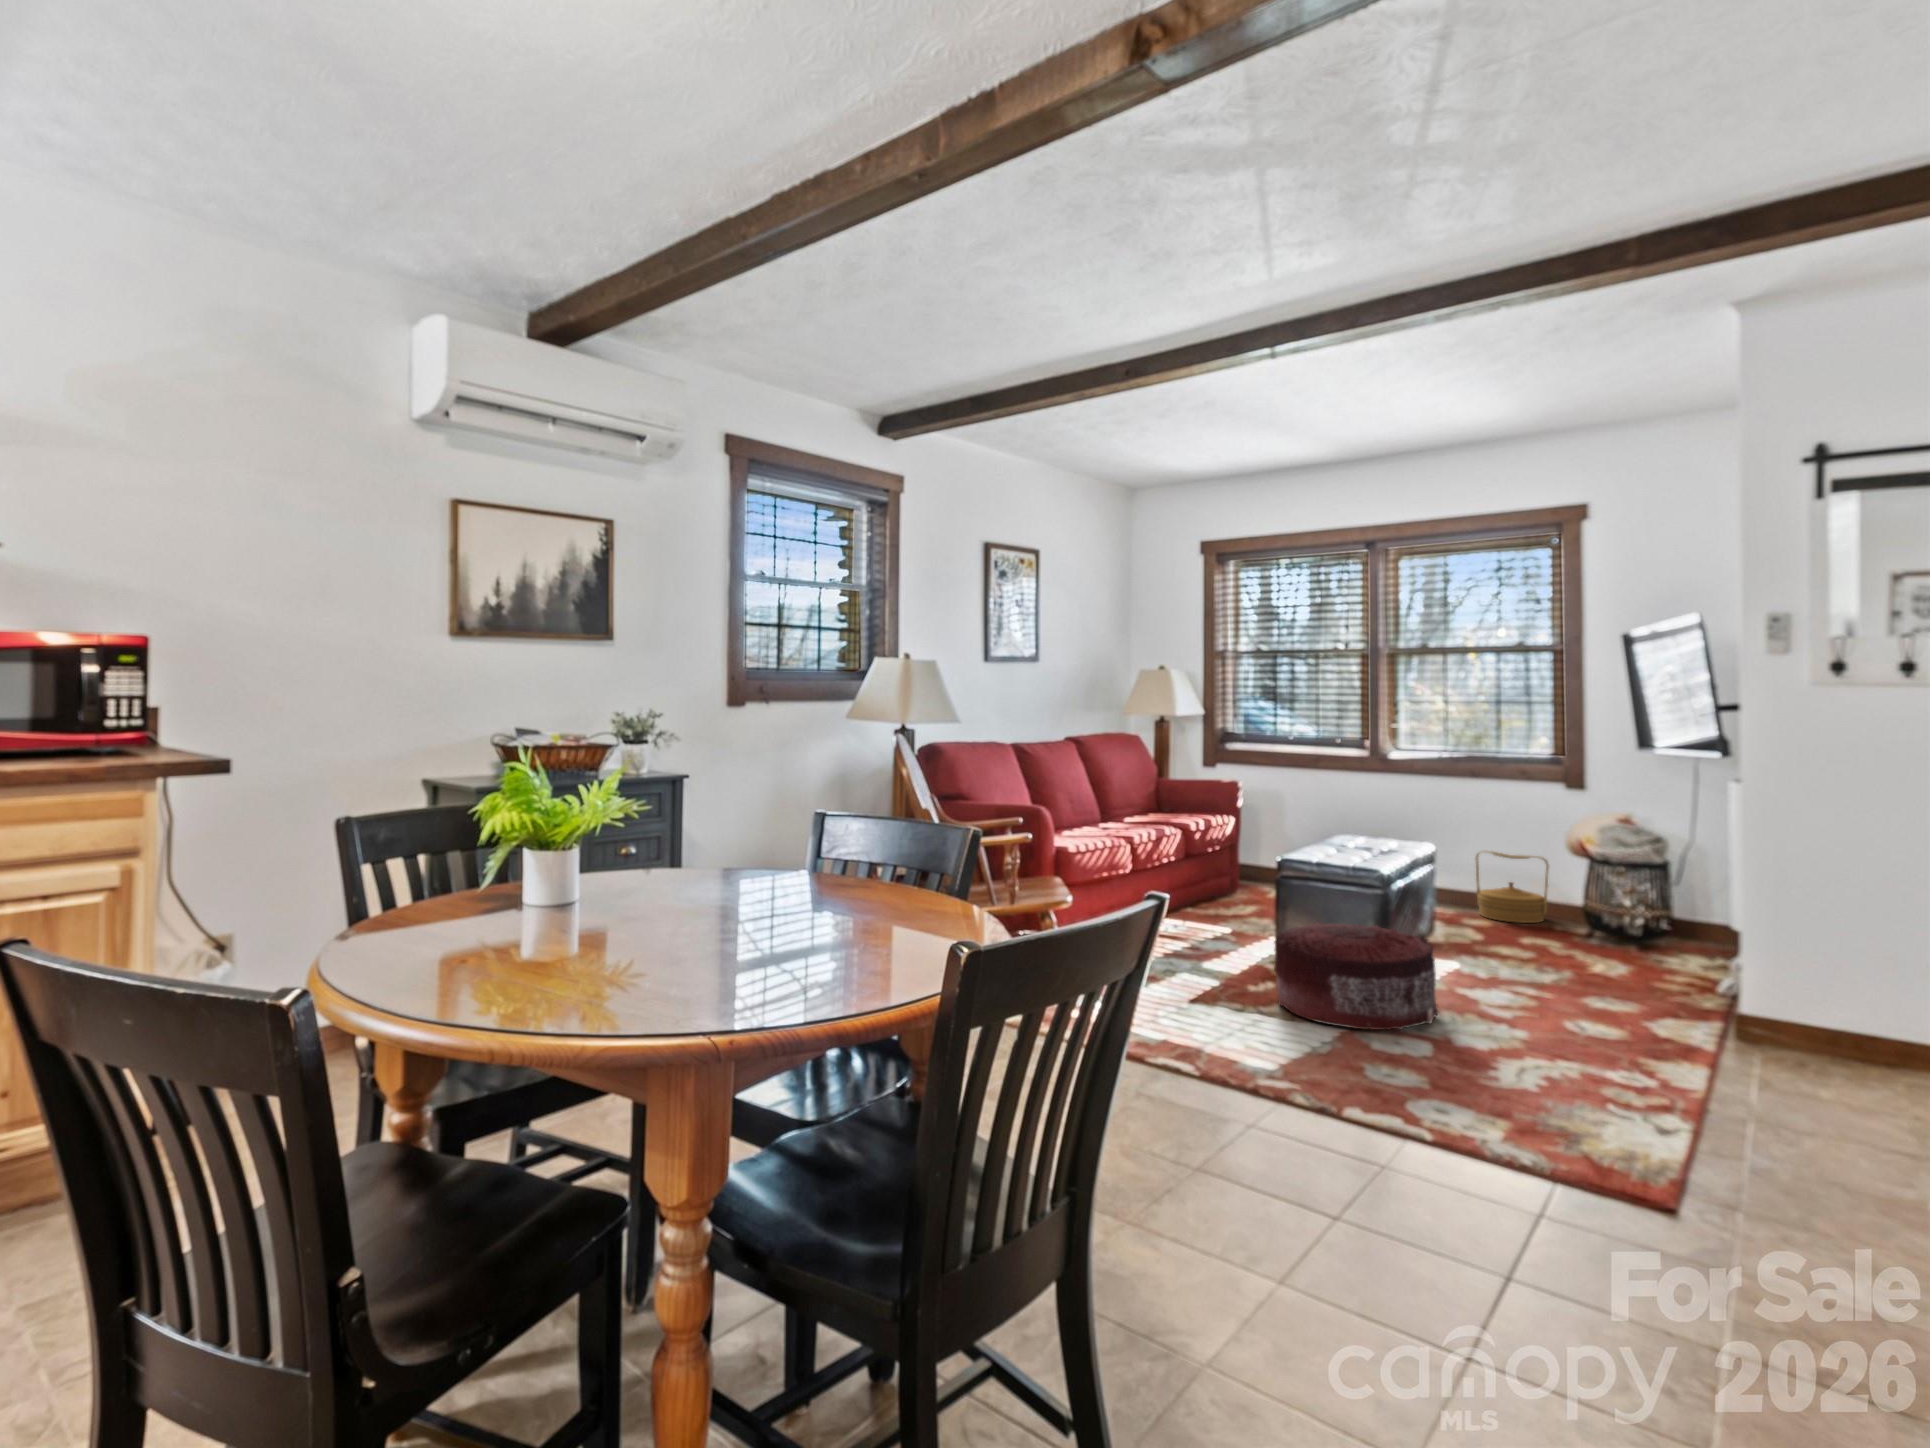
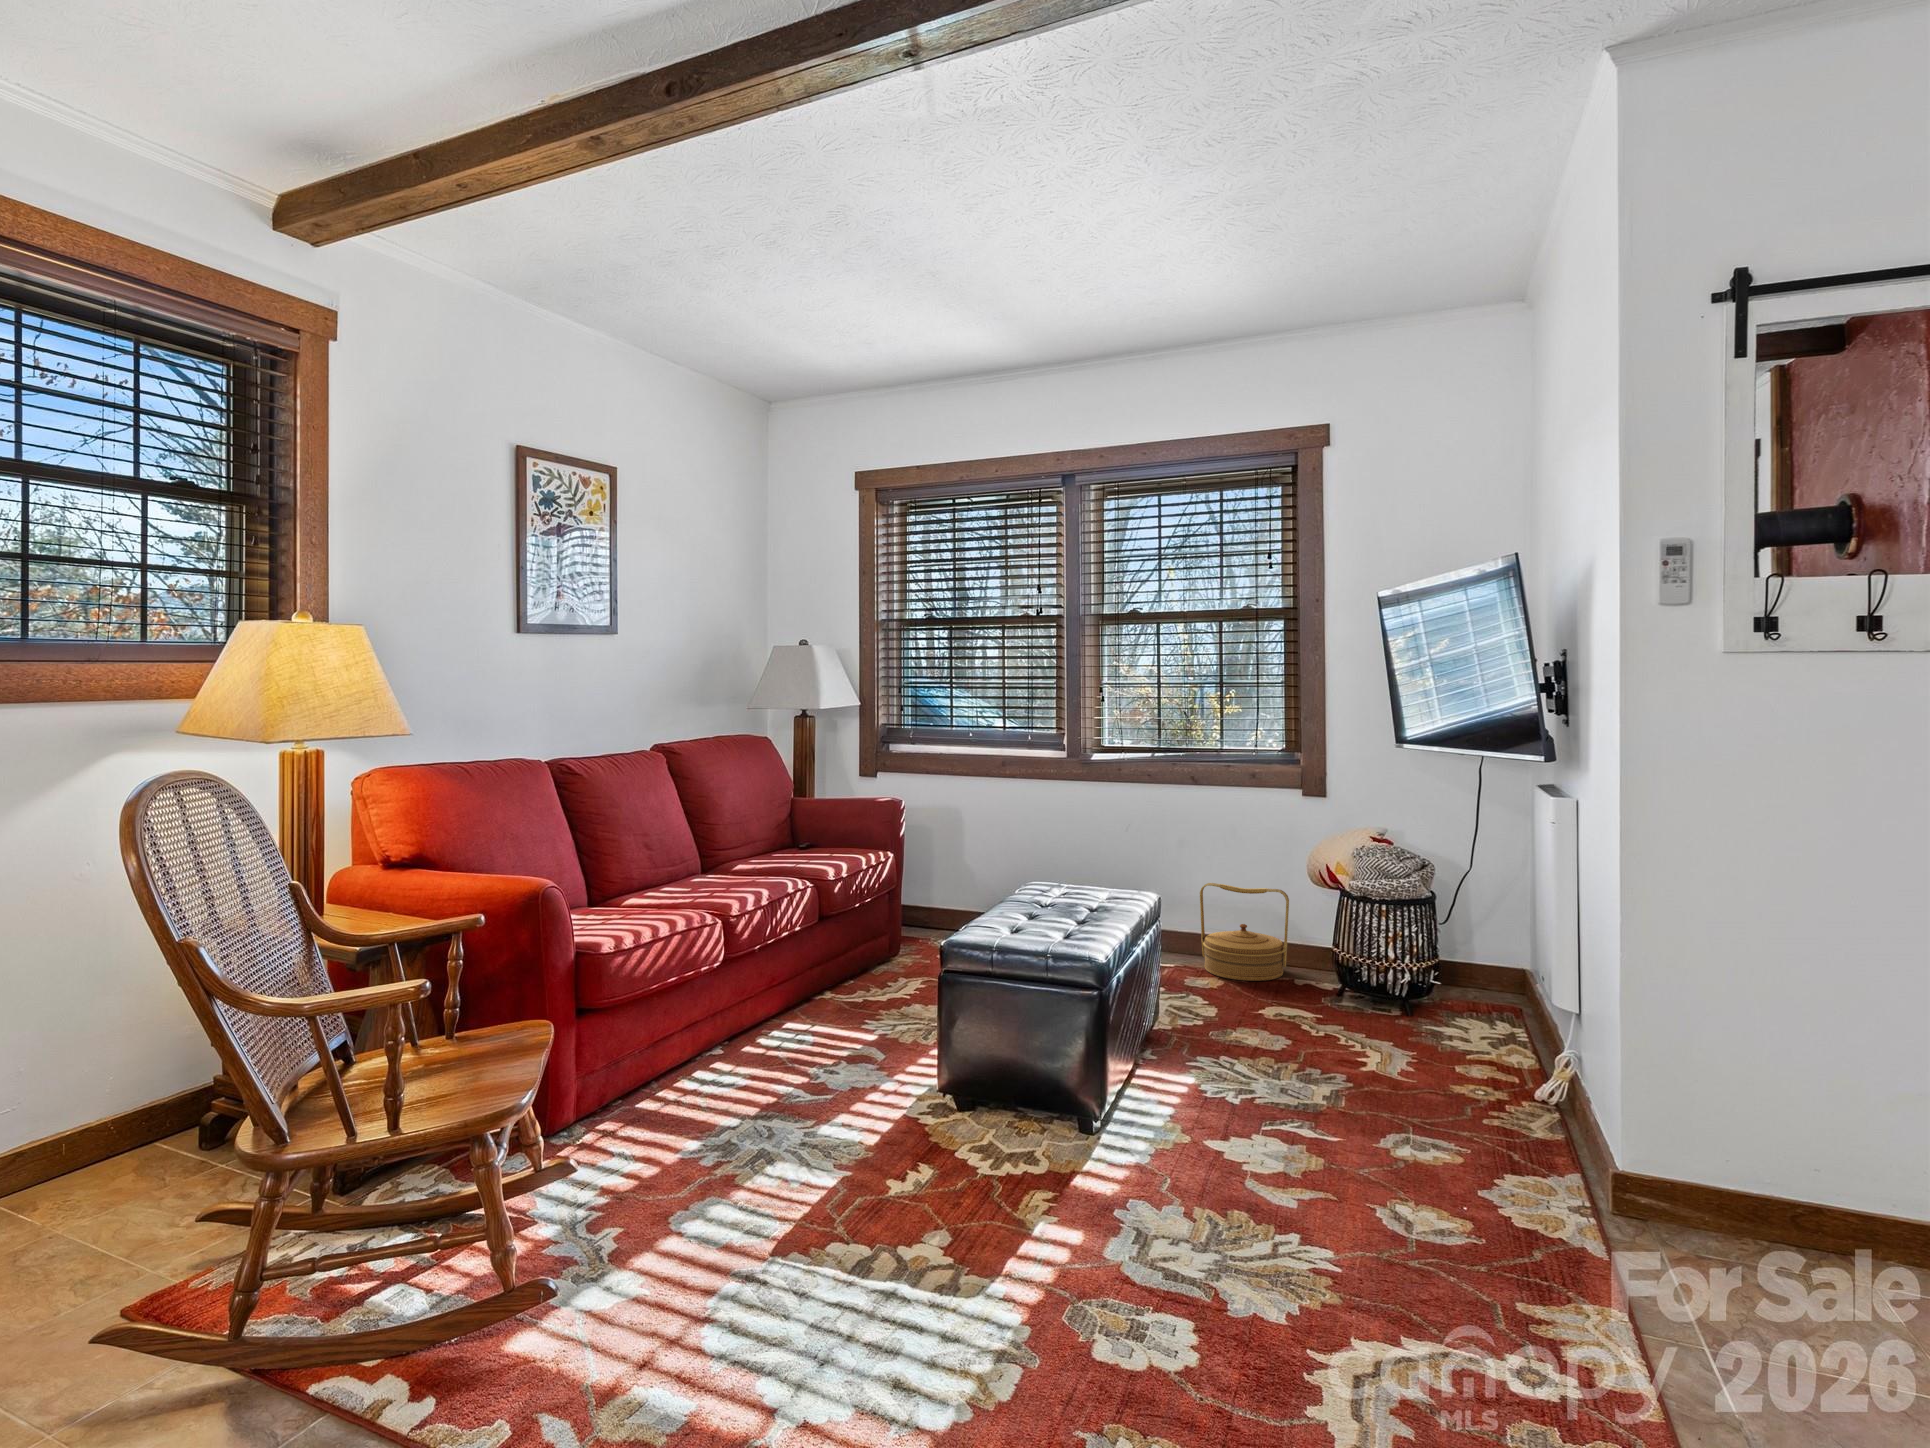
pouf: present [1274,923,1438,1030] -> none [923,1060,1193,1296]

